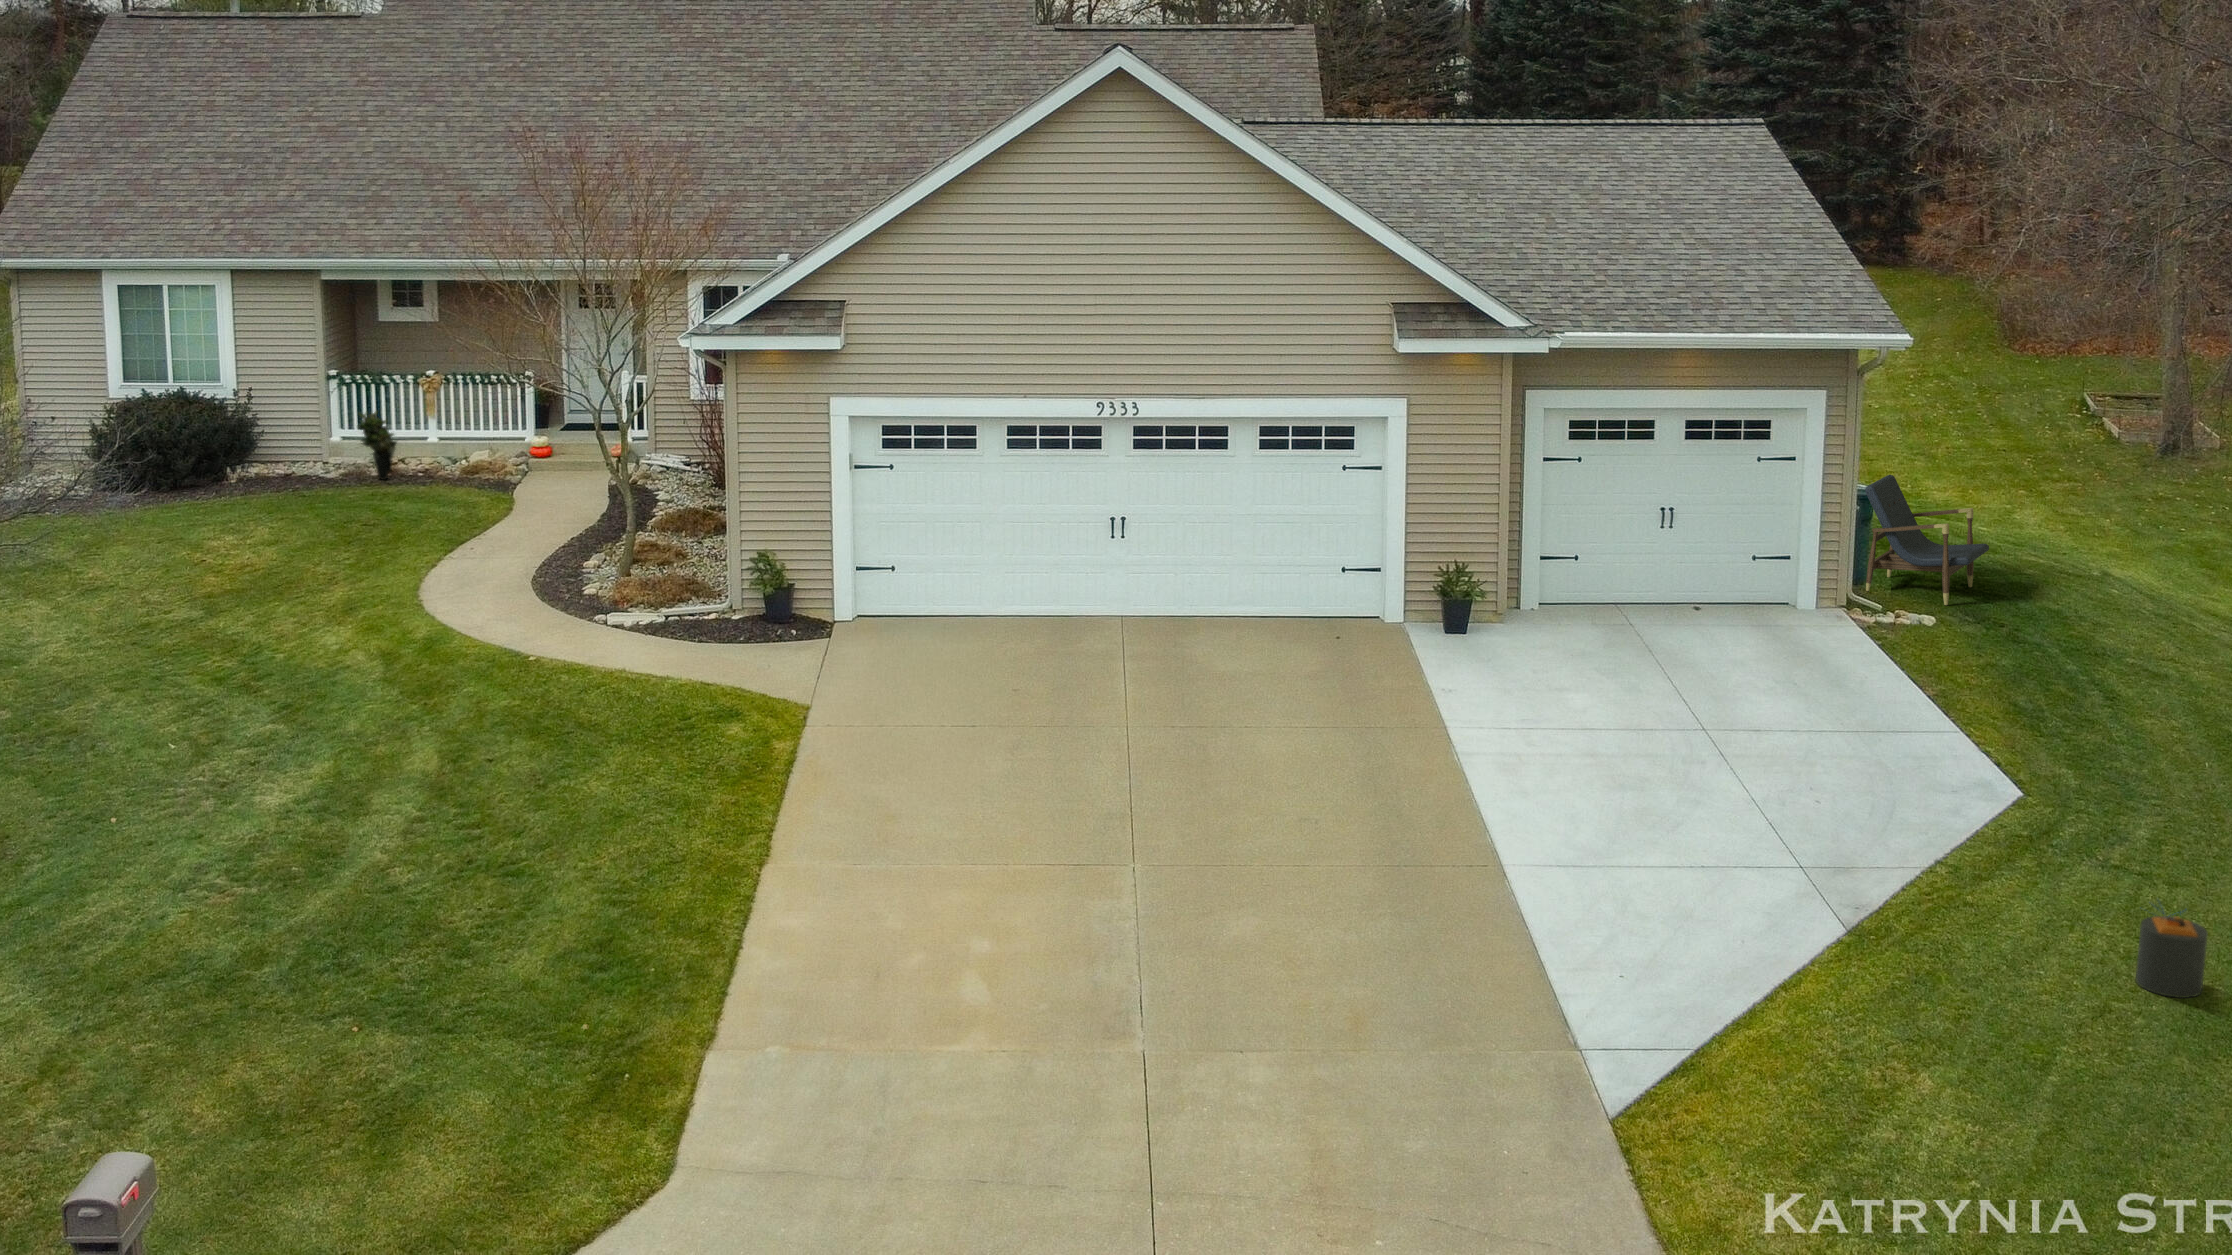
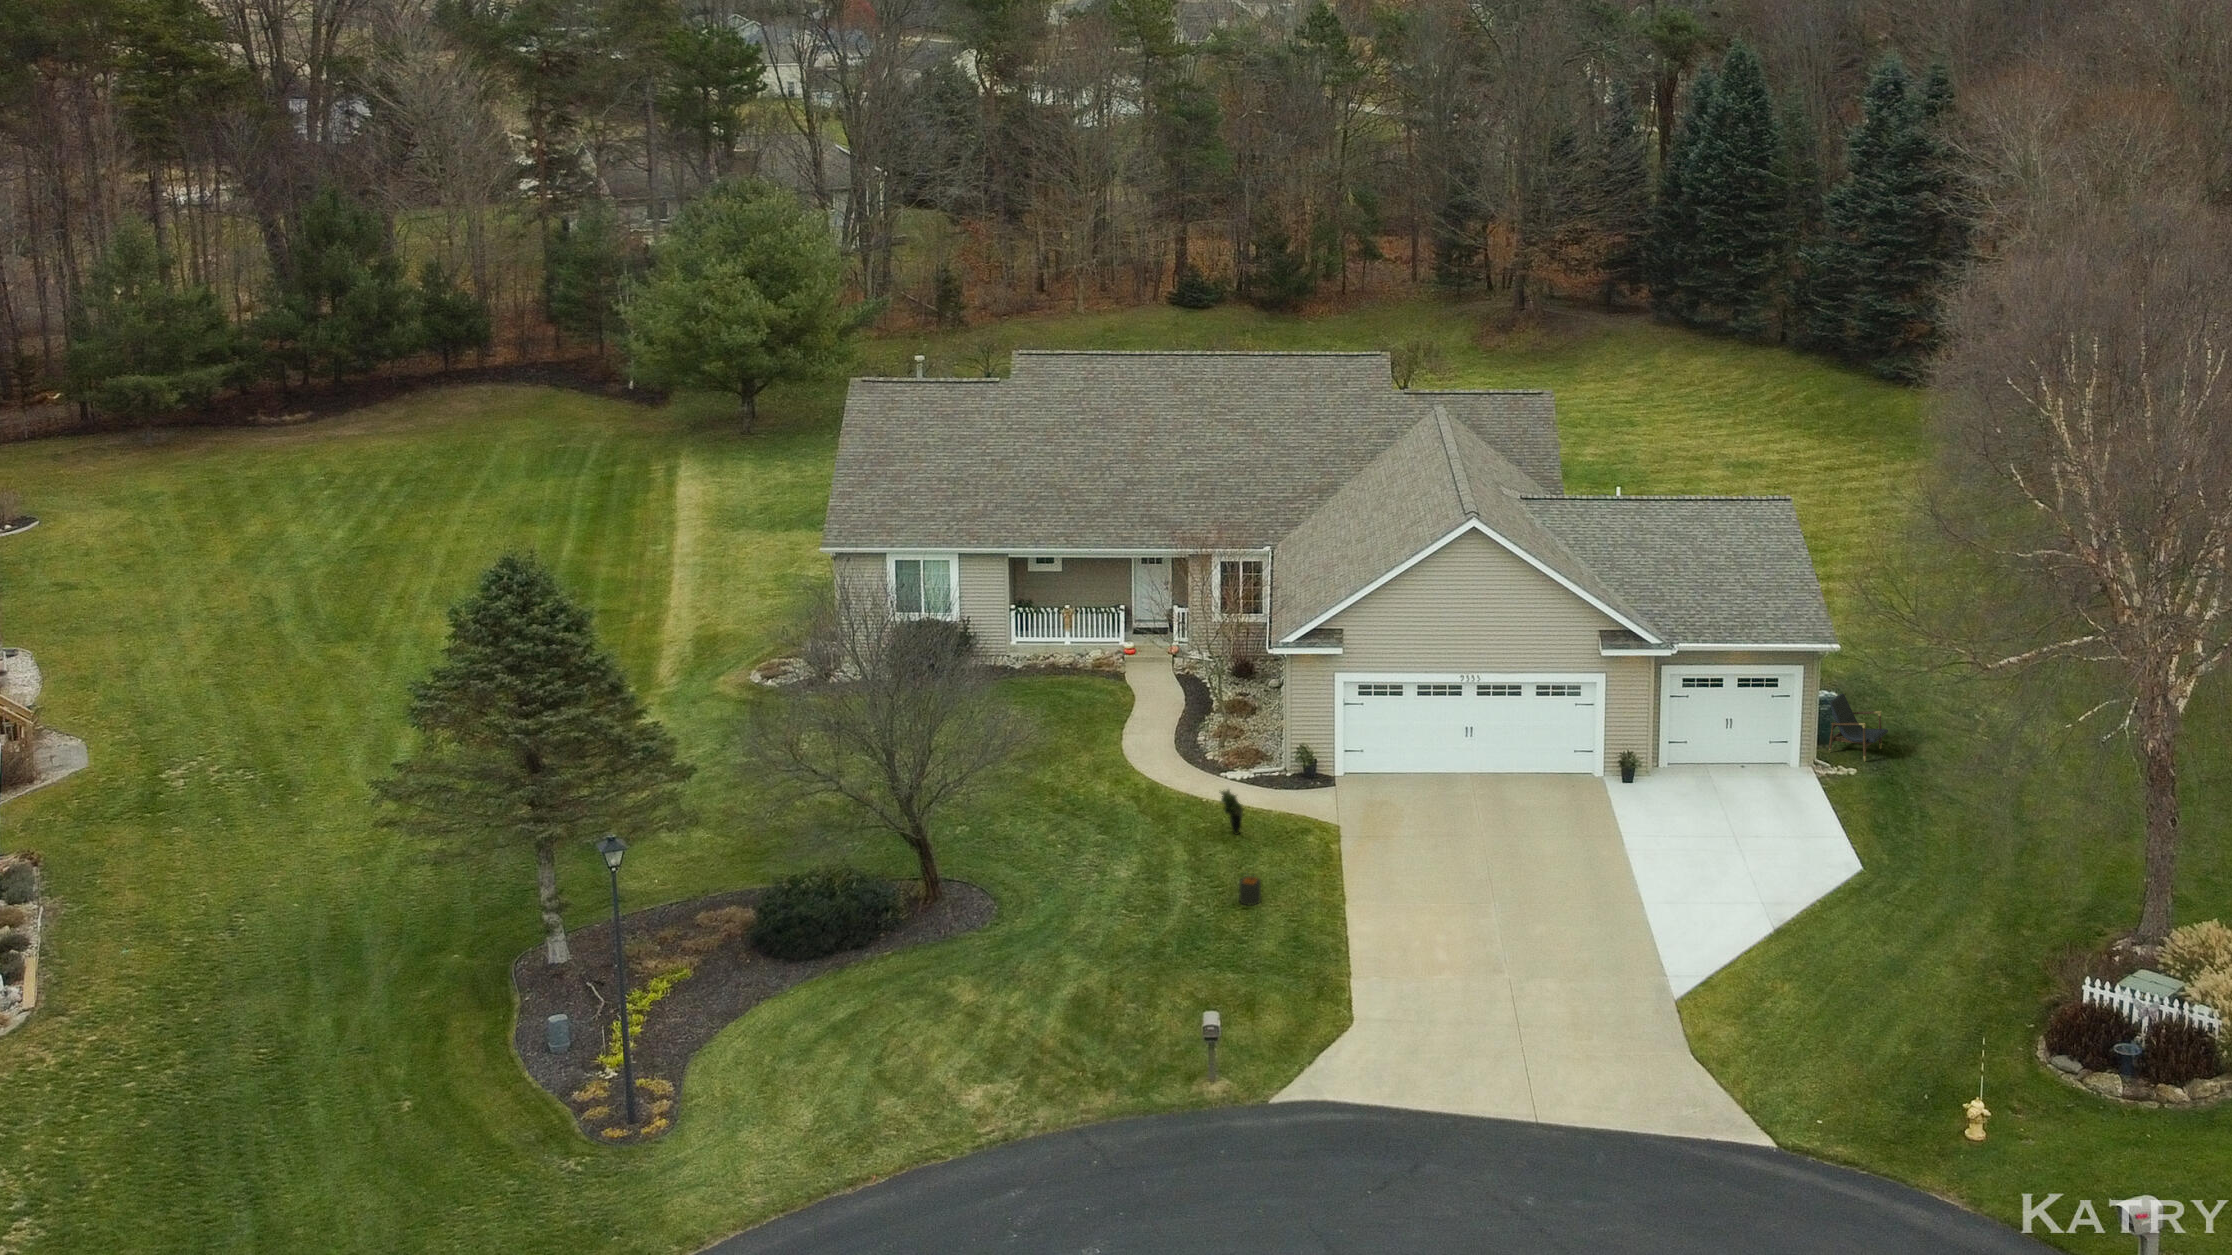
potted plant: present [358,412,397,480] -> present [1221,789,1244,834]
trash can: present [2136,902,2208,998] -> present [1239,876,1261,905]

